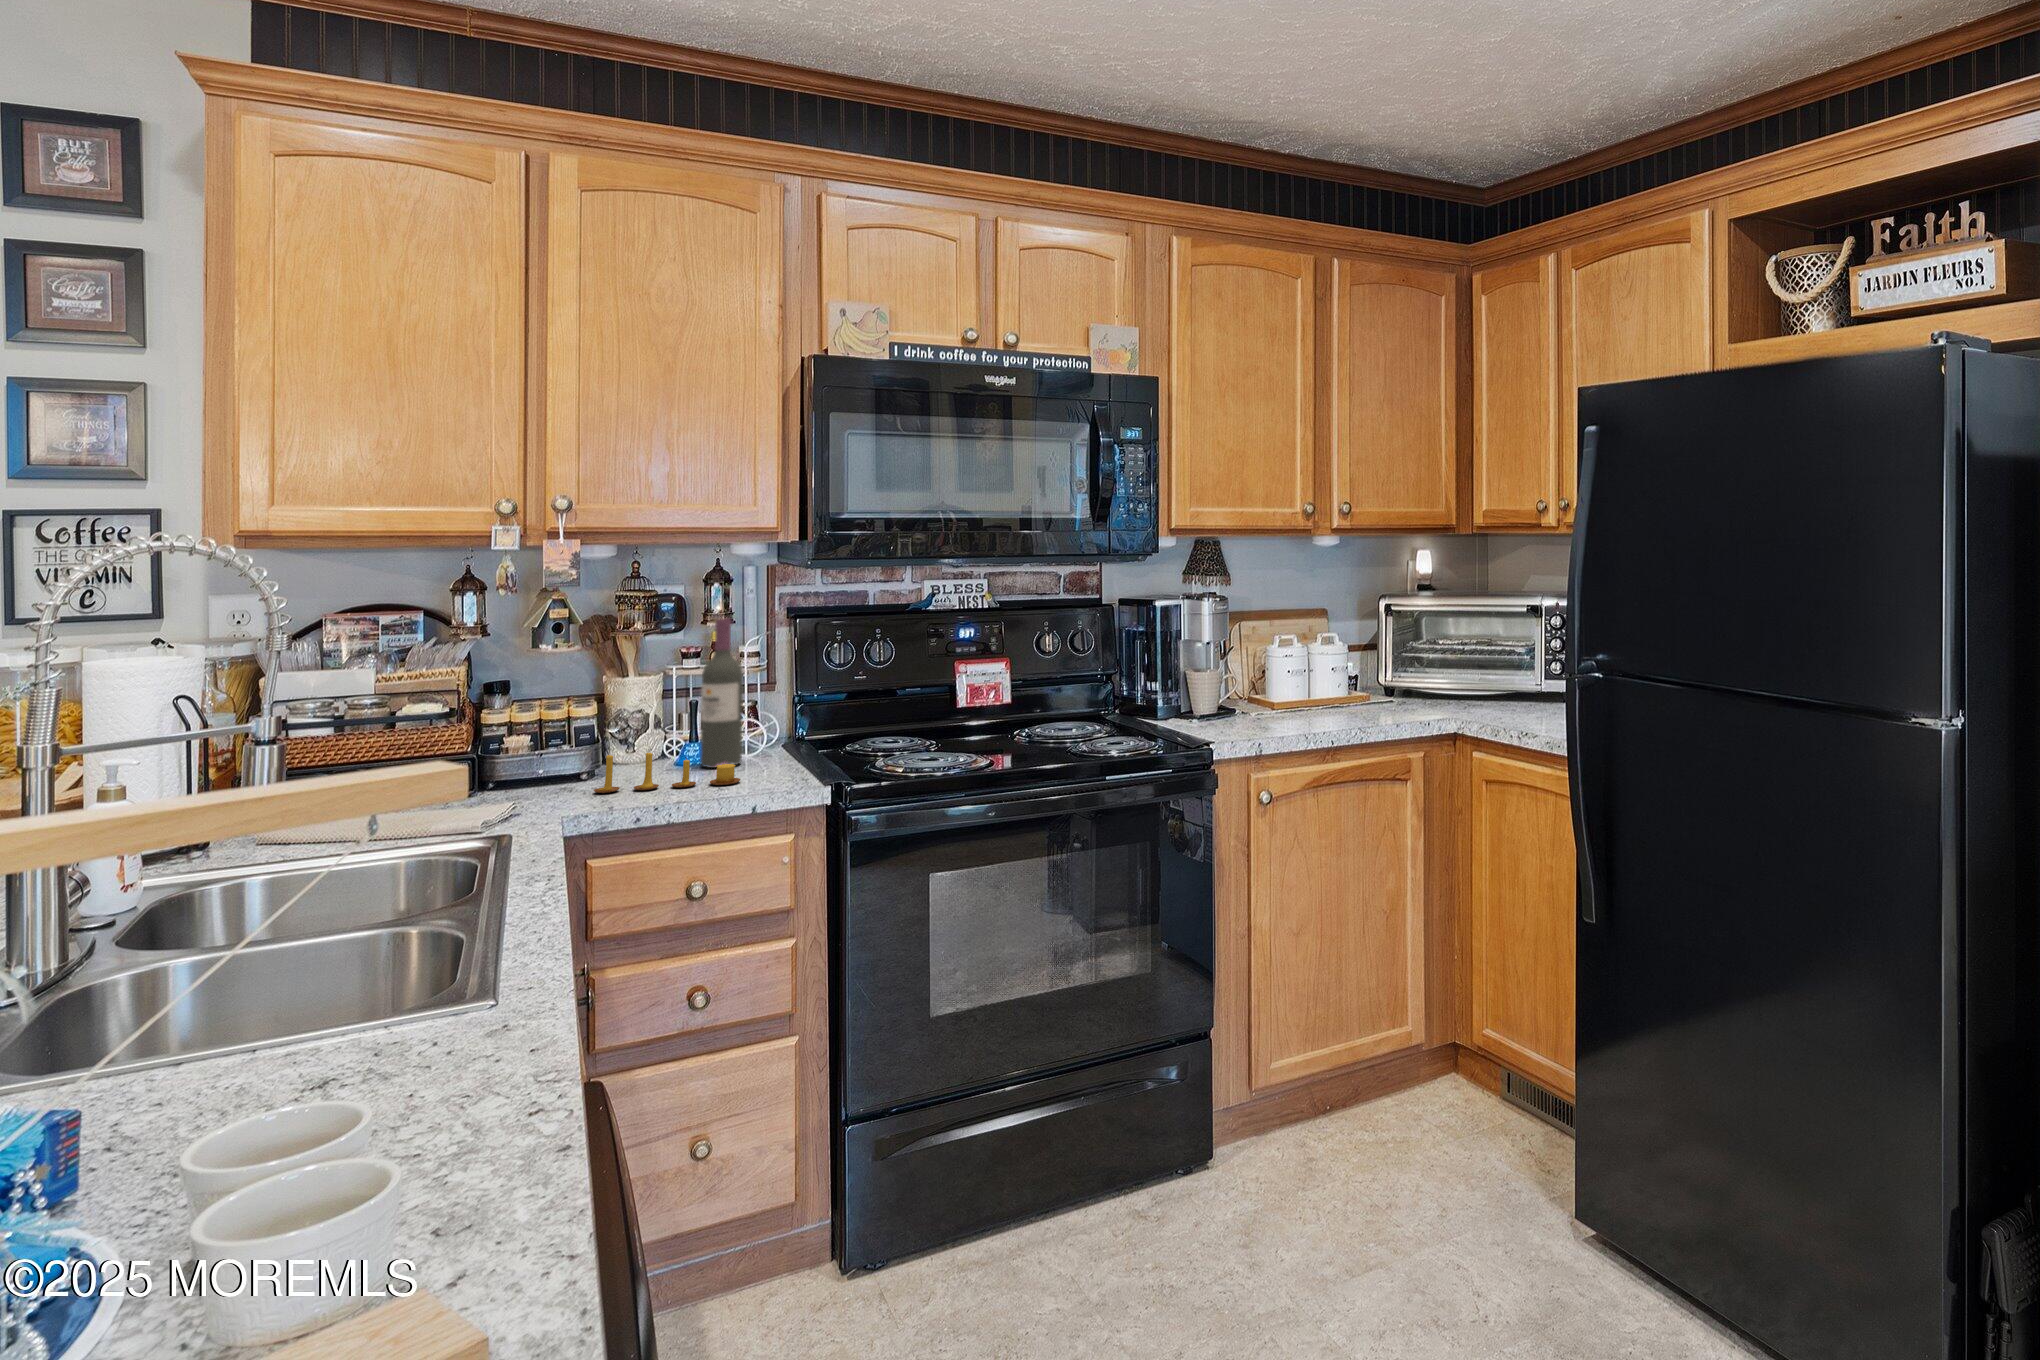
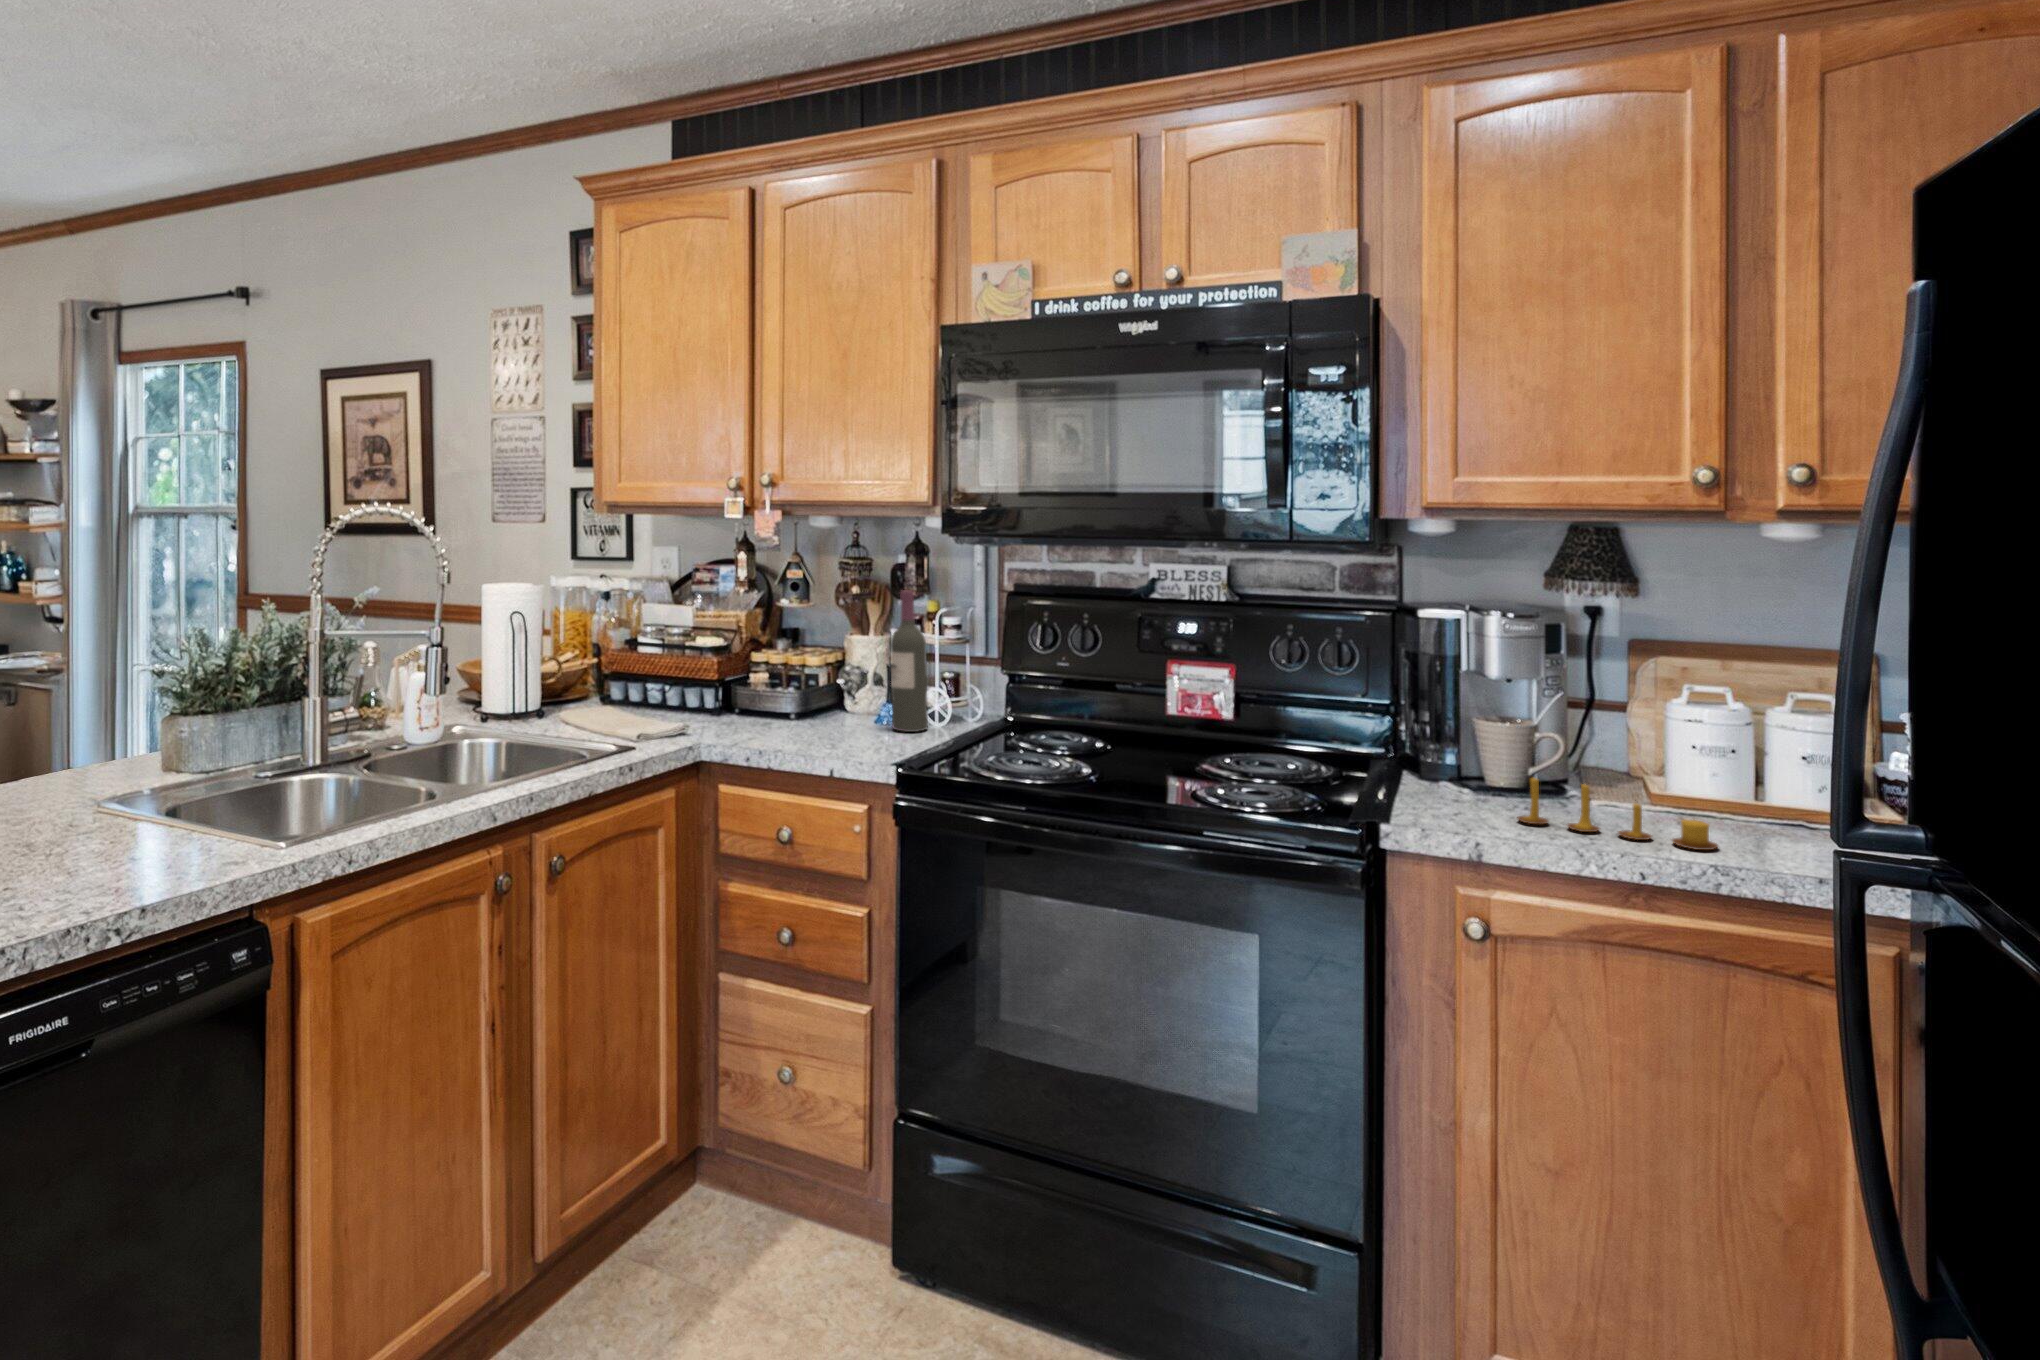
candle: present [594,750,740,793] -> present [1518,778,1718,850]

